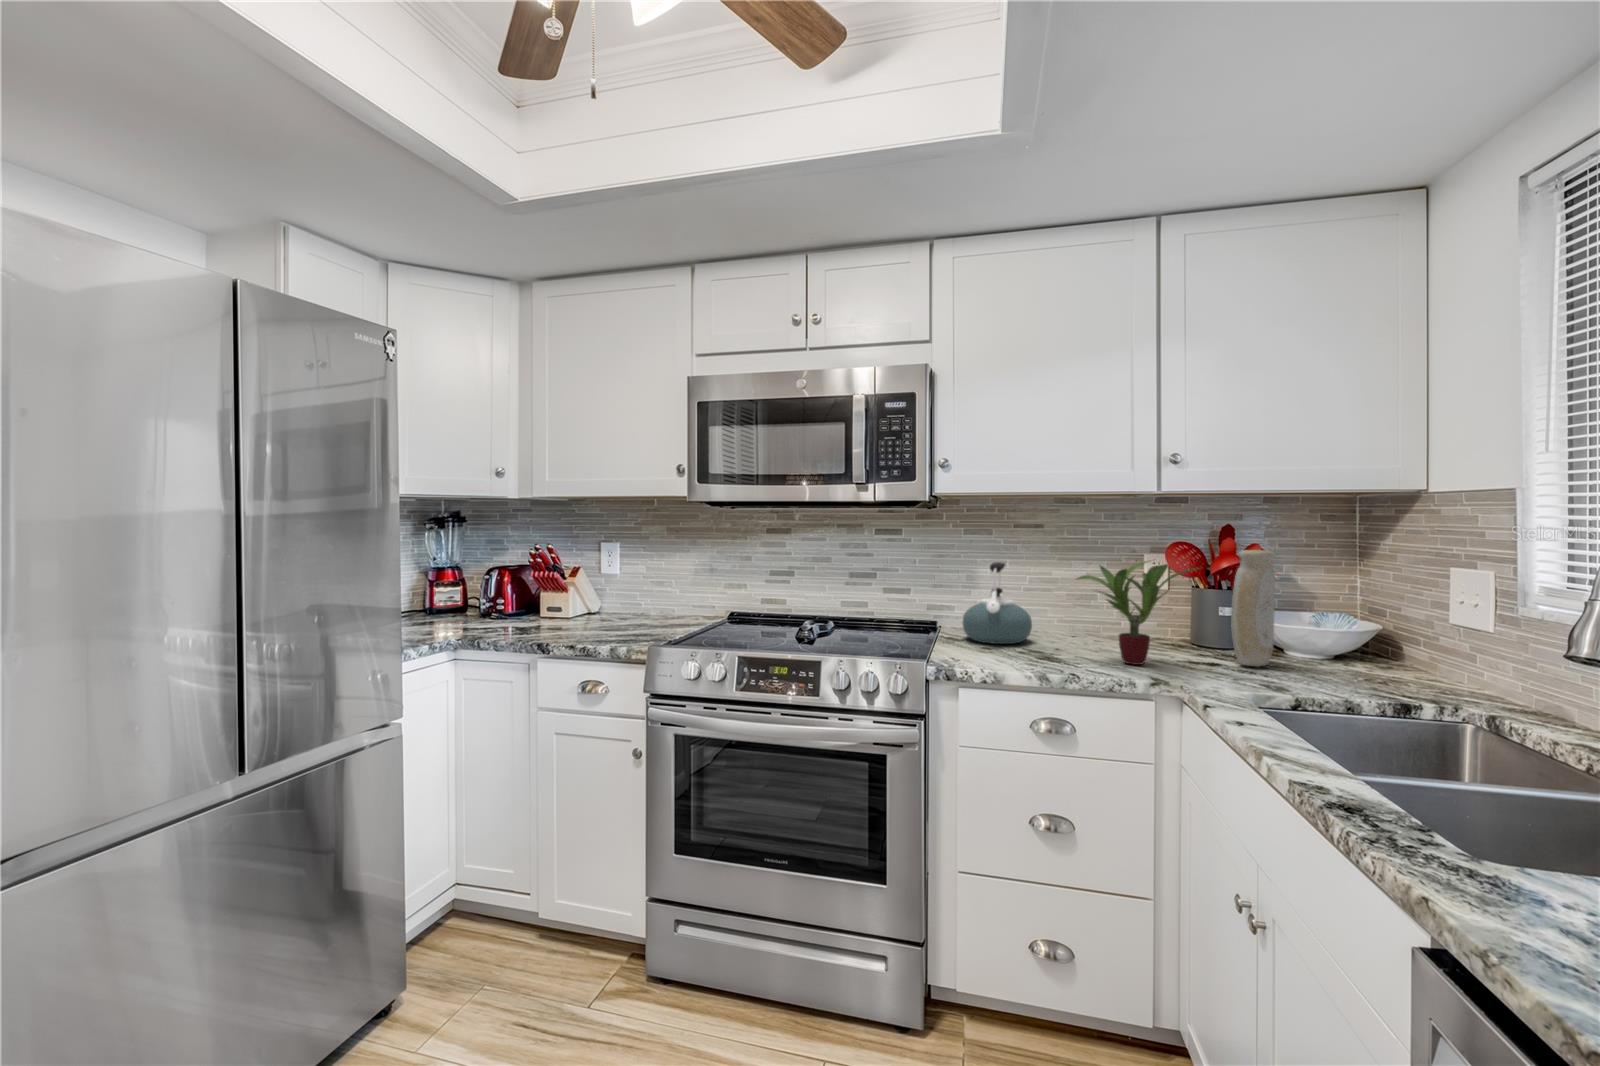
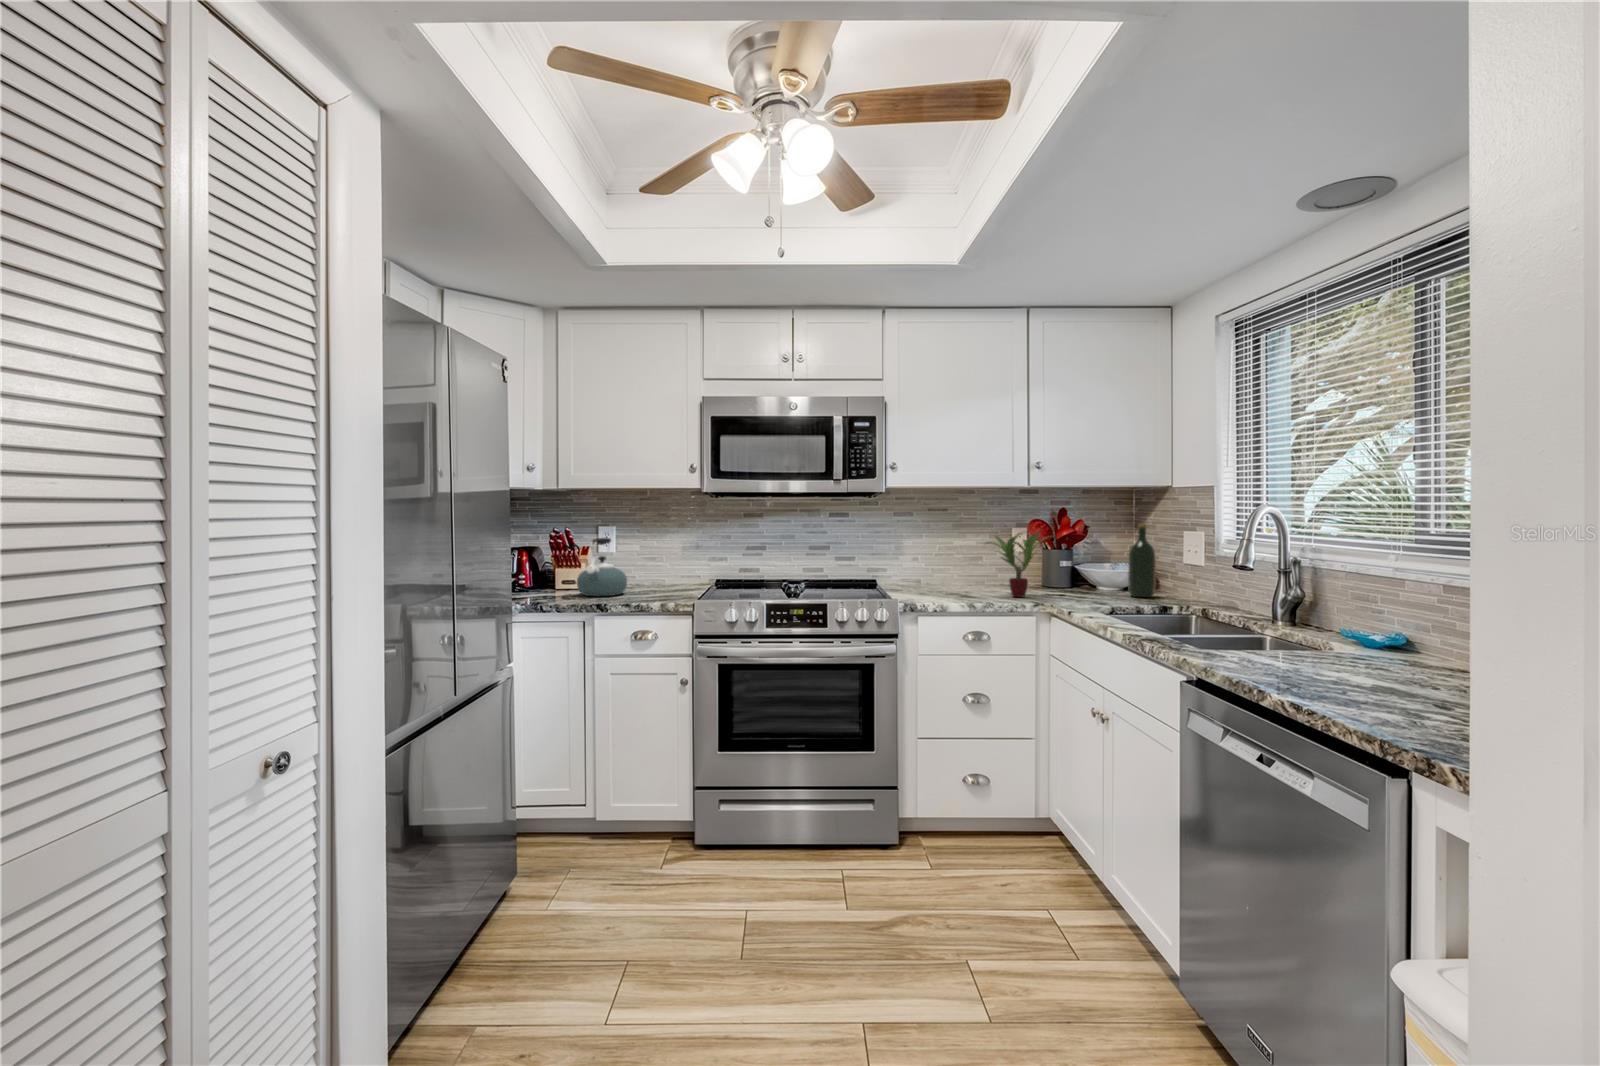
vase: present [1231,550,1275,667] -> none [1072,524,1096,595]
wine bottle: none [1336,552,1390,678] -> present [1128,524,1156,597]
kettle: present [963,562,1032,644] -> present [577,538,627,596]

